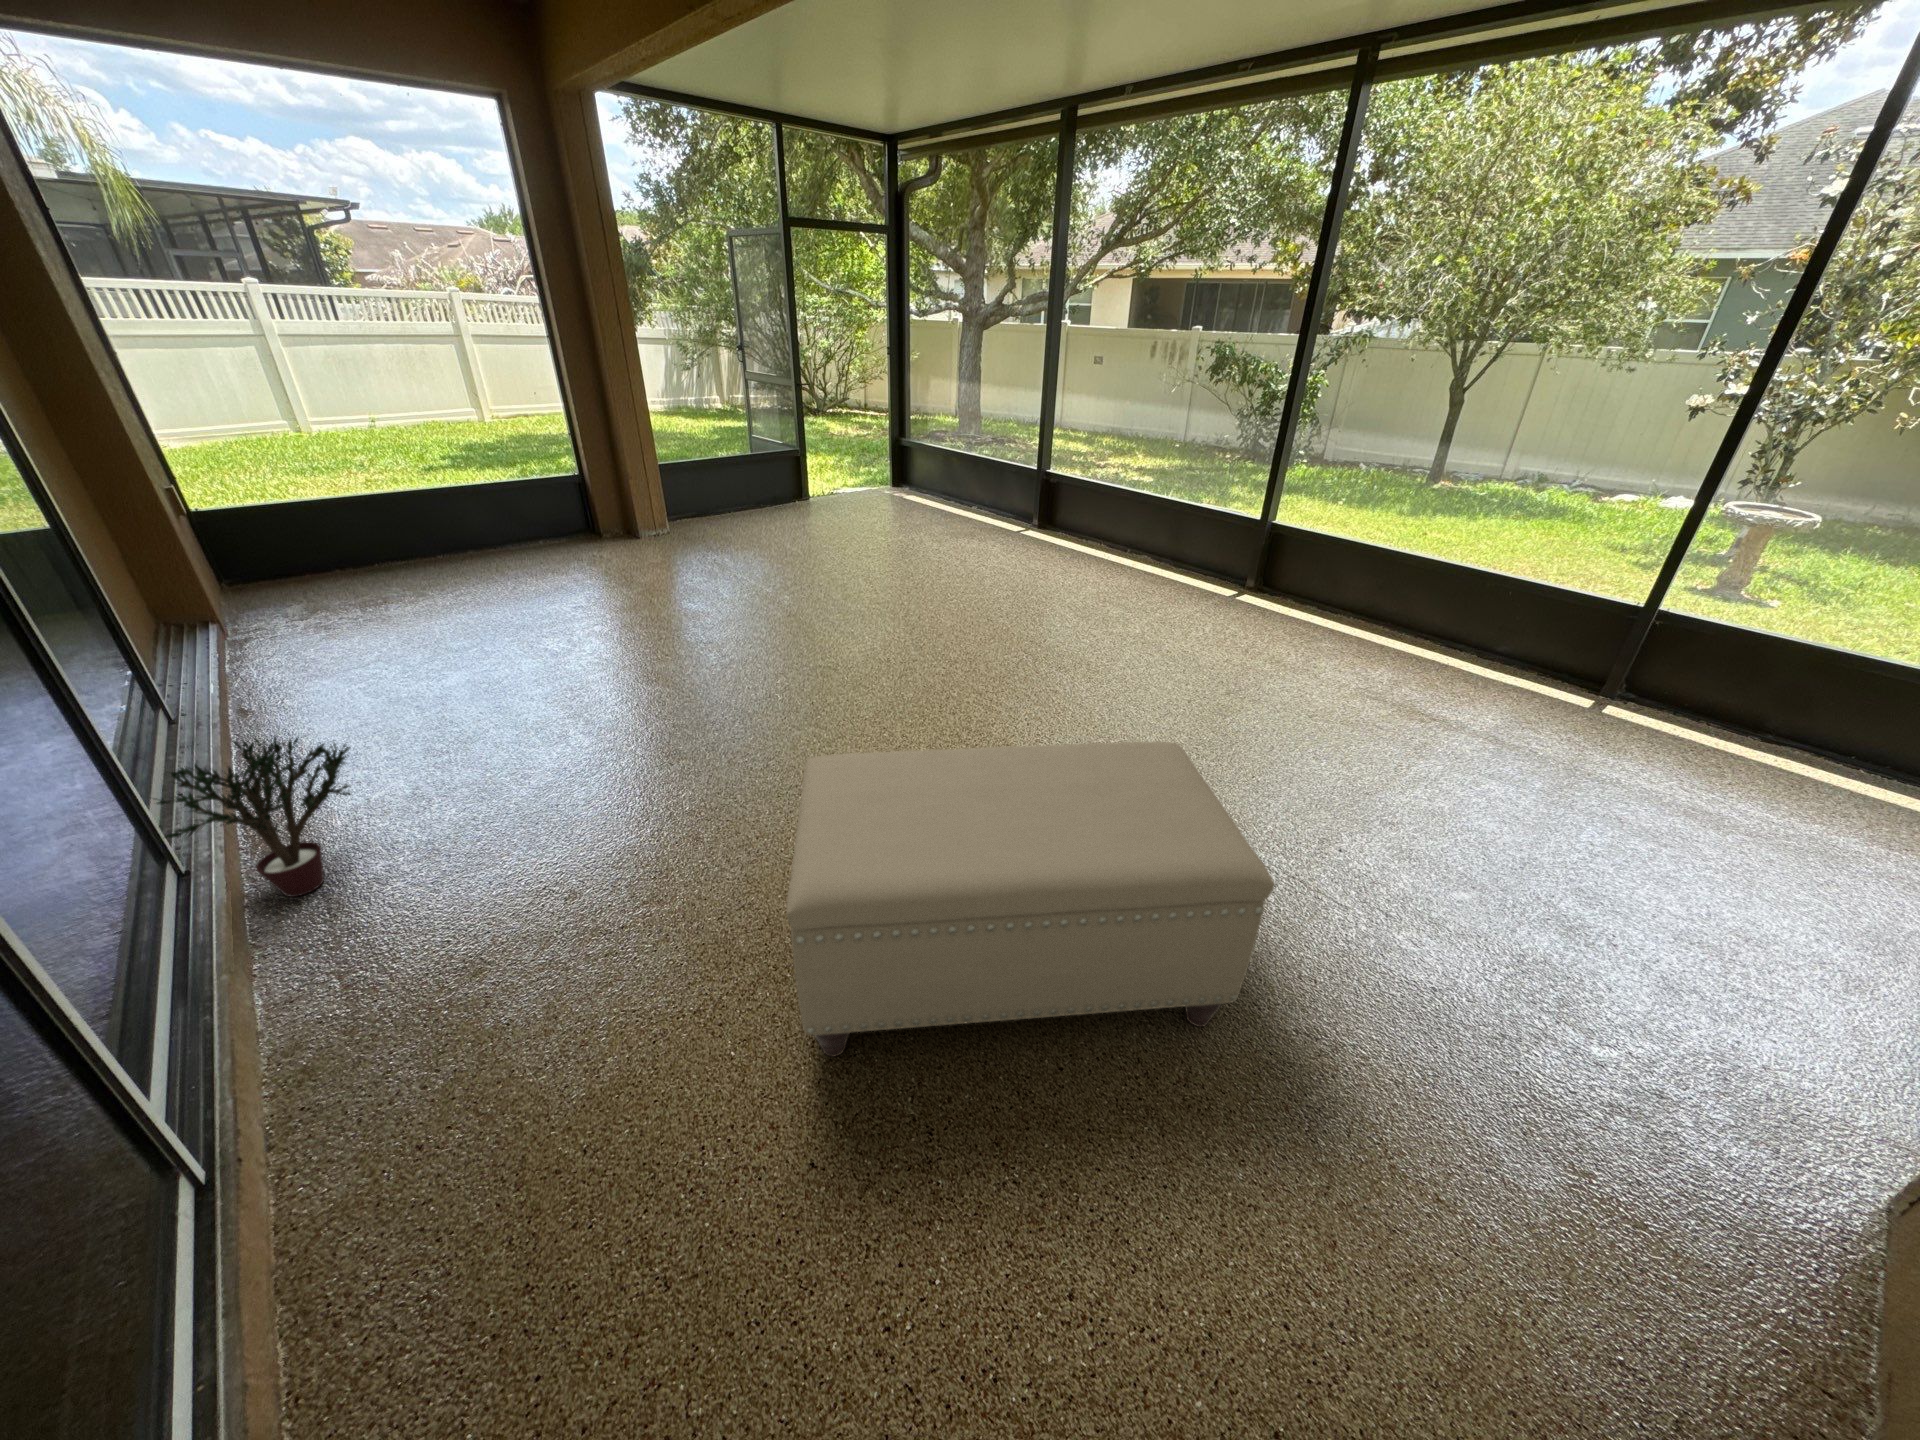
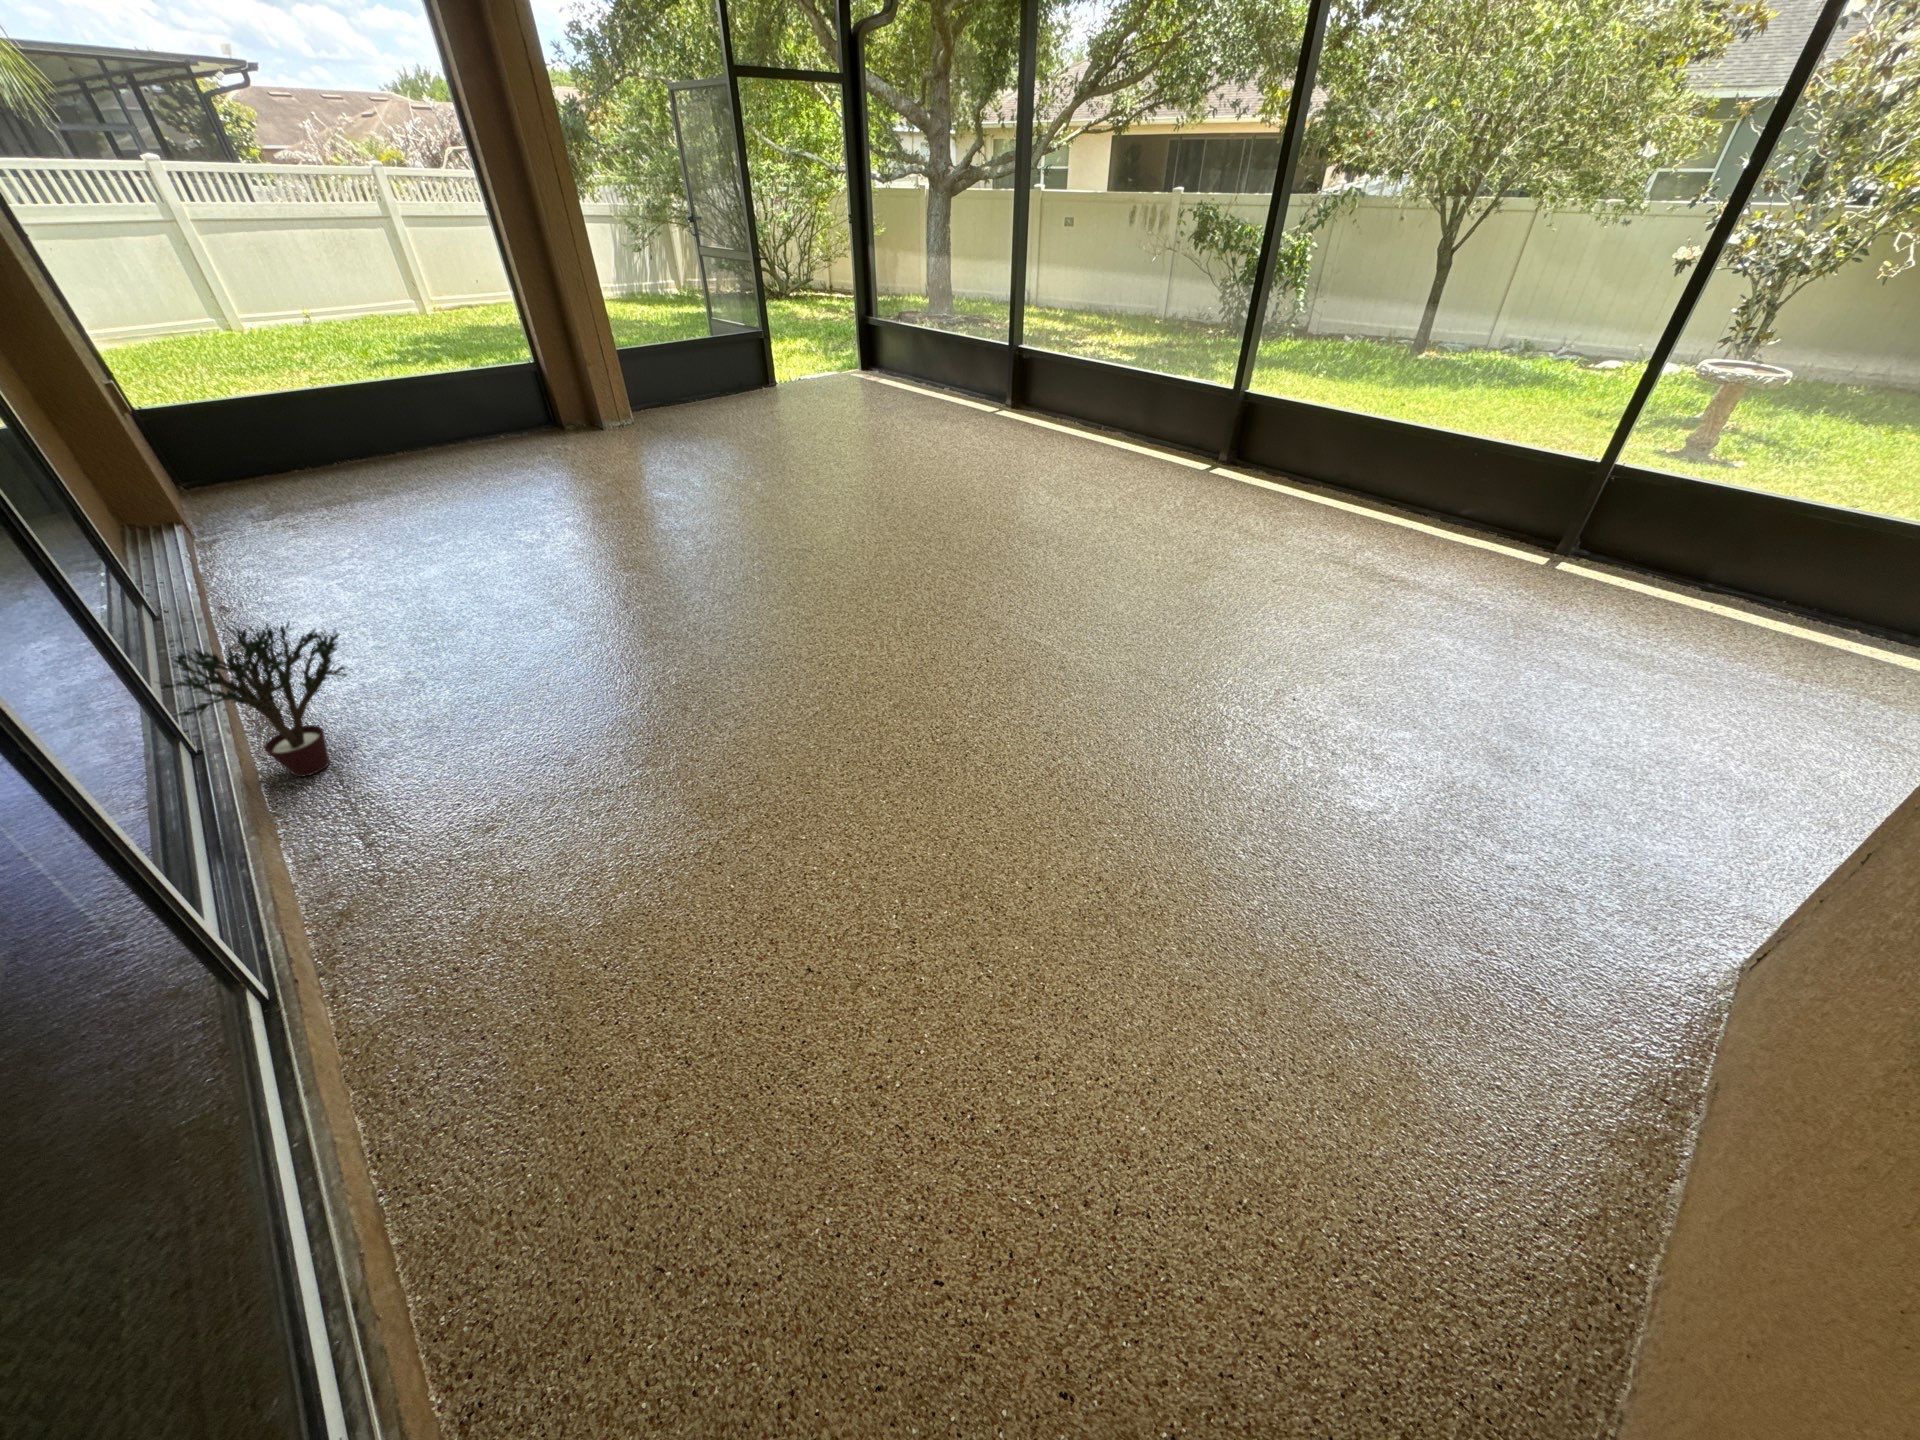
ottoman: present [786,742,1275,1057] -> none [774,601,1221,891]

